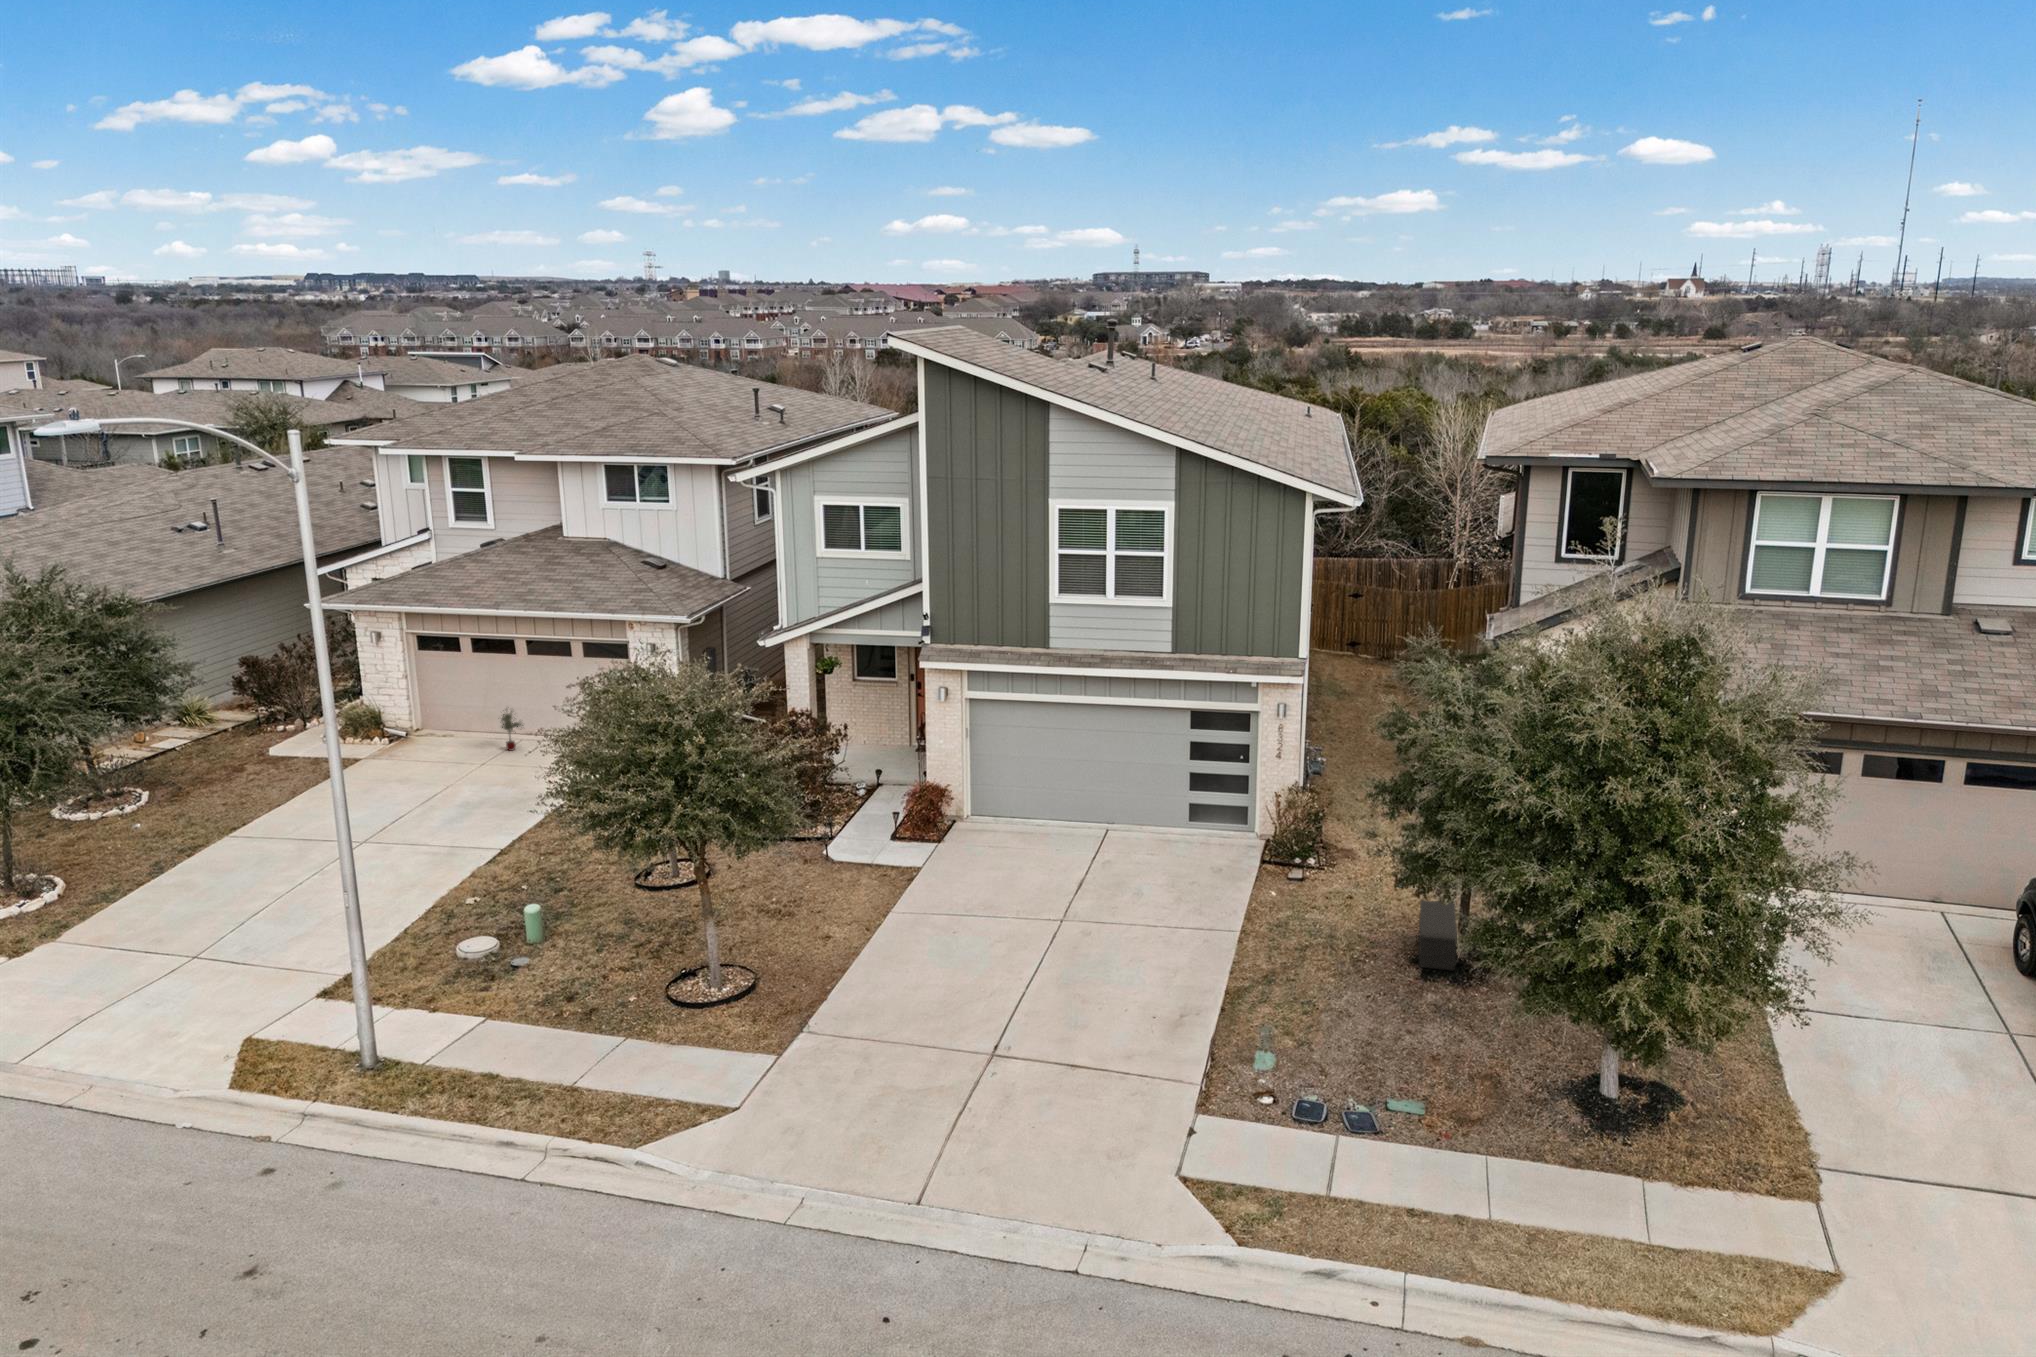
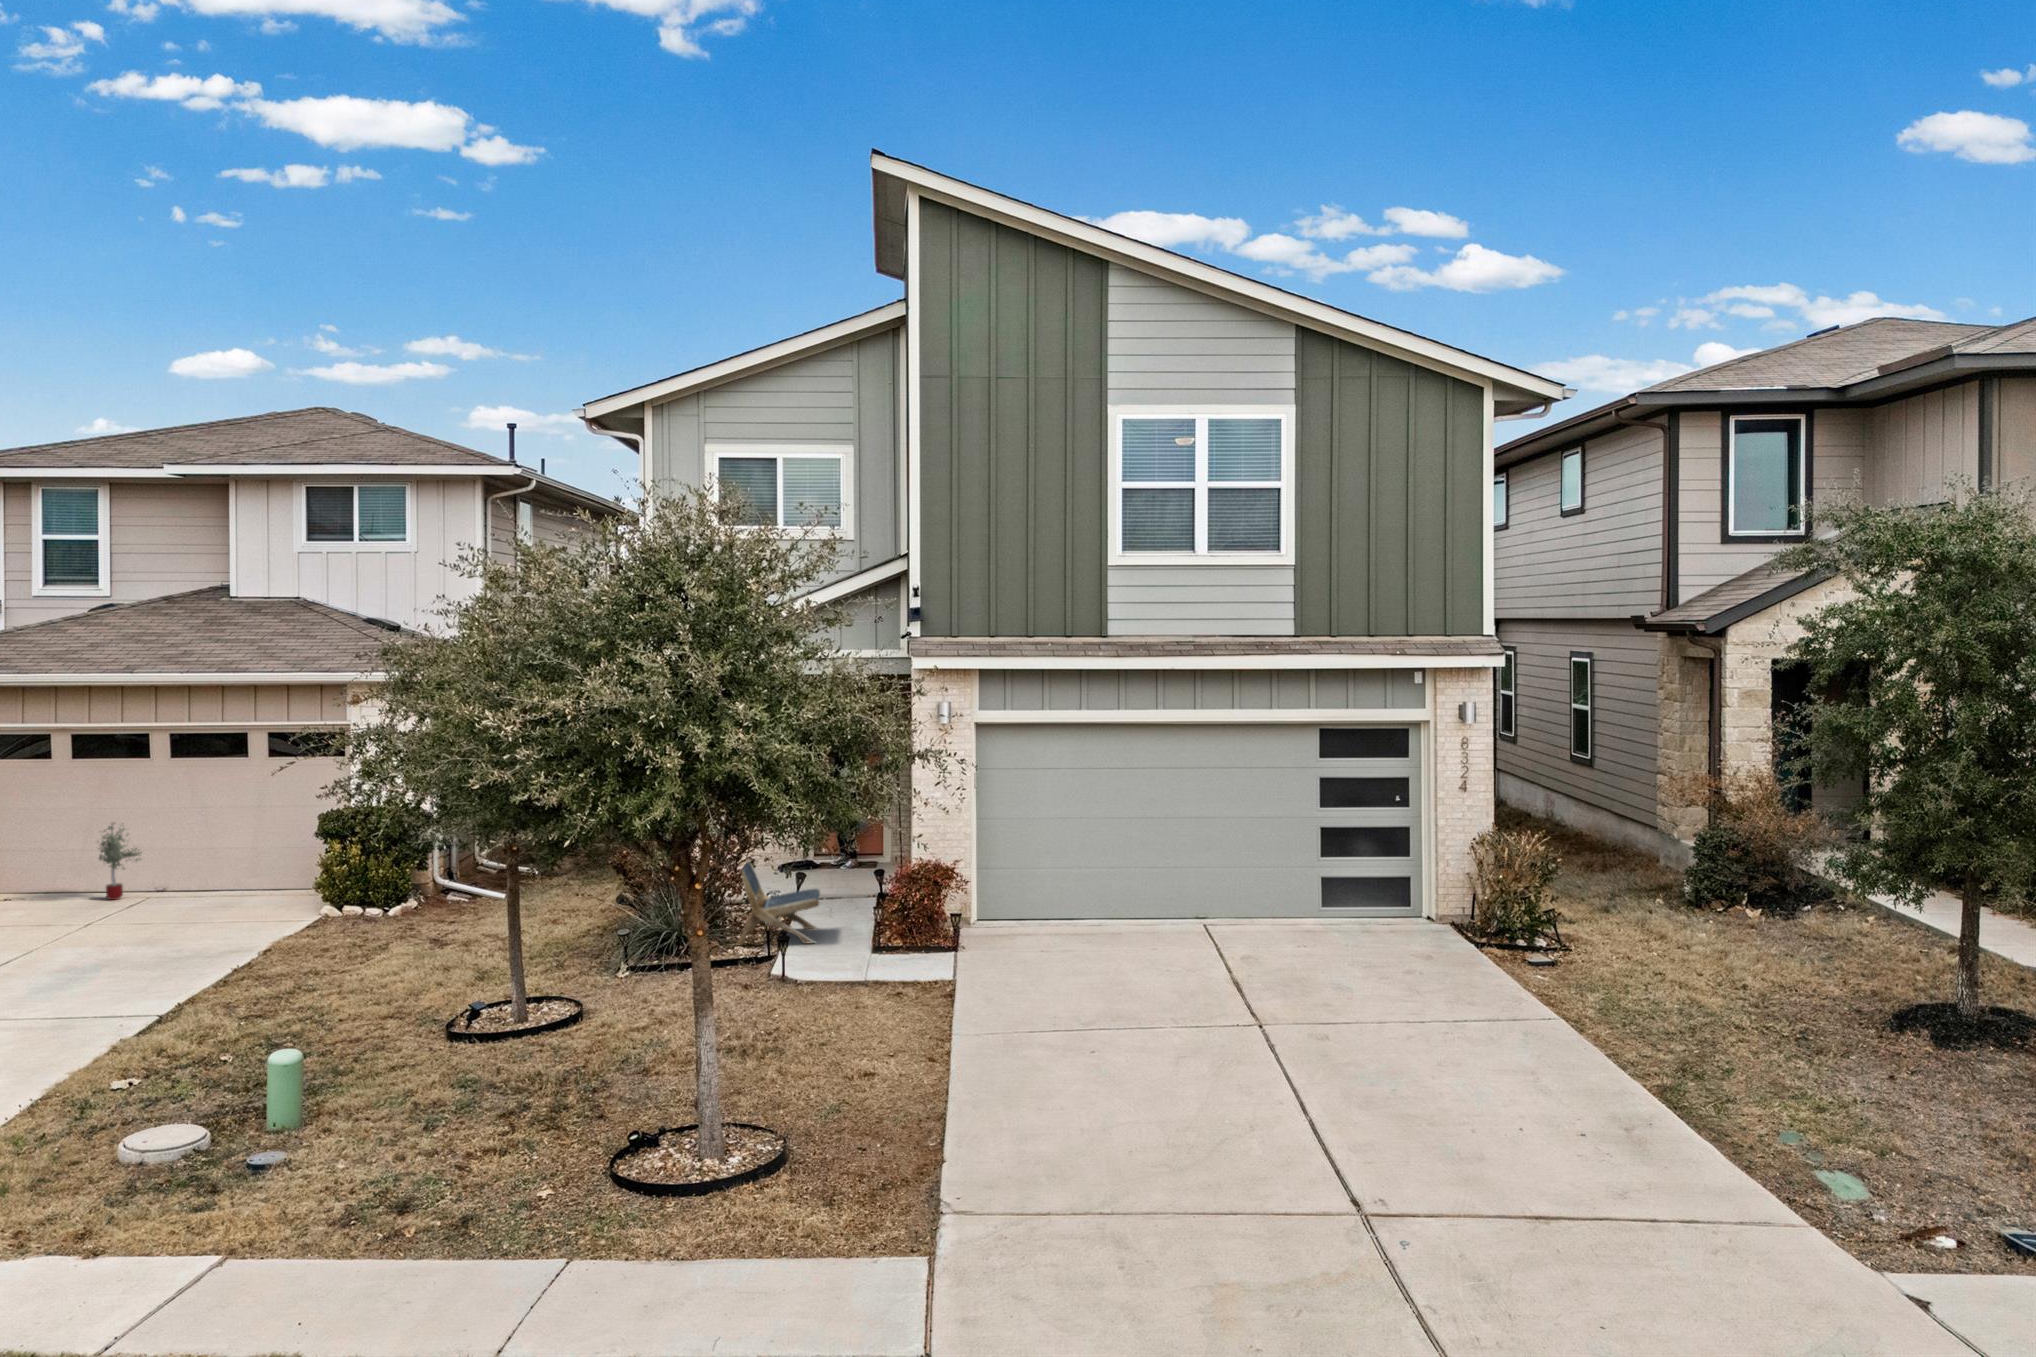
lounge chair: none [818,764,878,827] -> present [736,862,820,945]
storage bench: present [1419,900,1457,971] -> none [1821,937,1944,1030]

